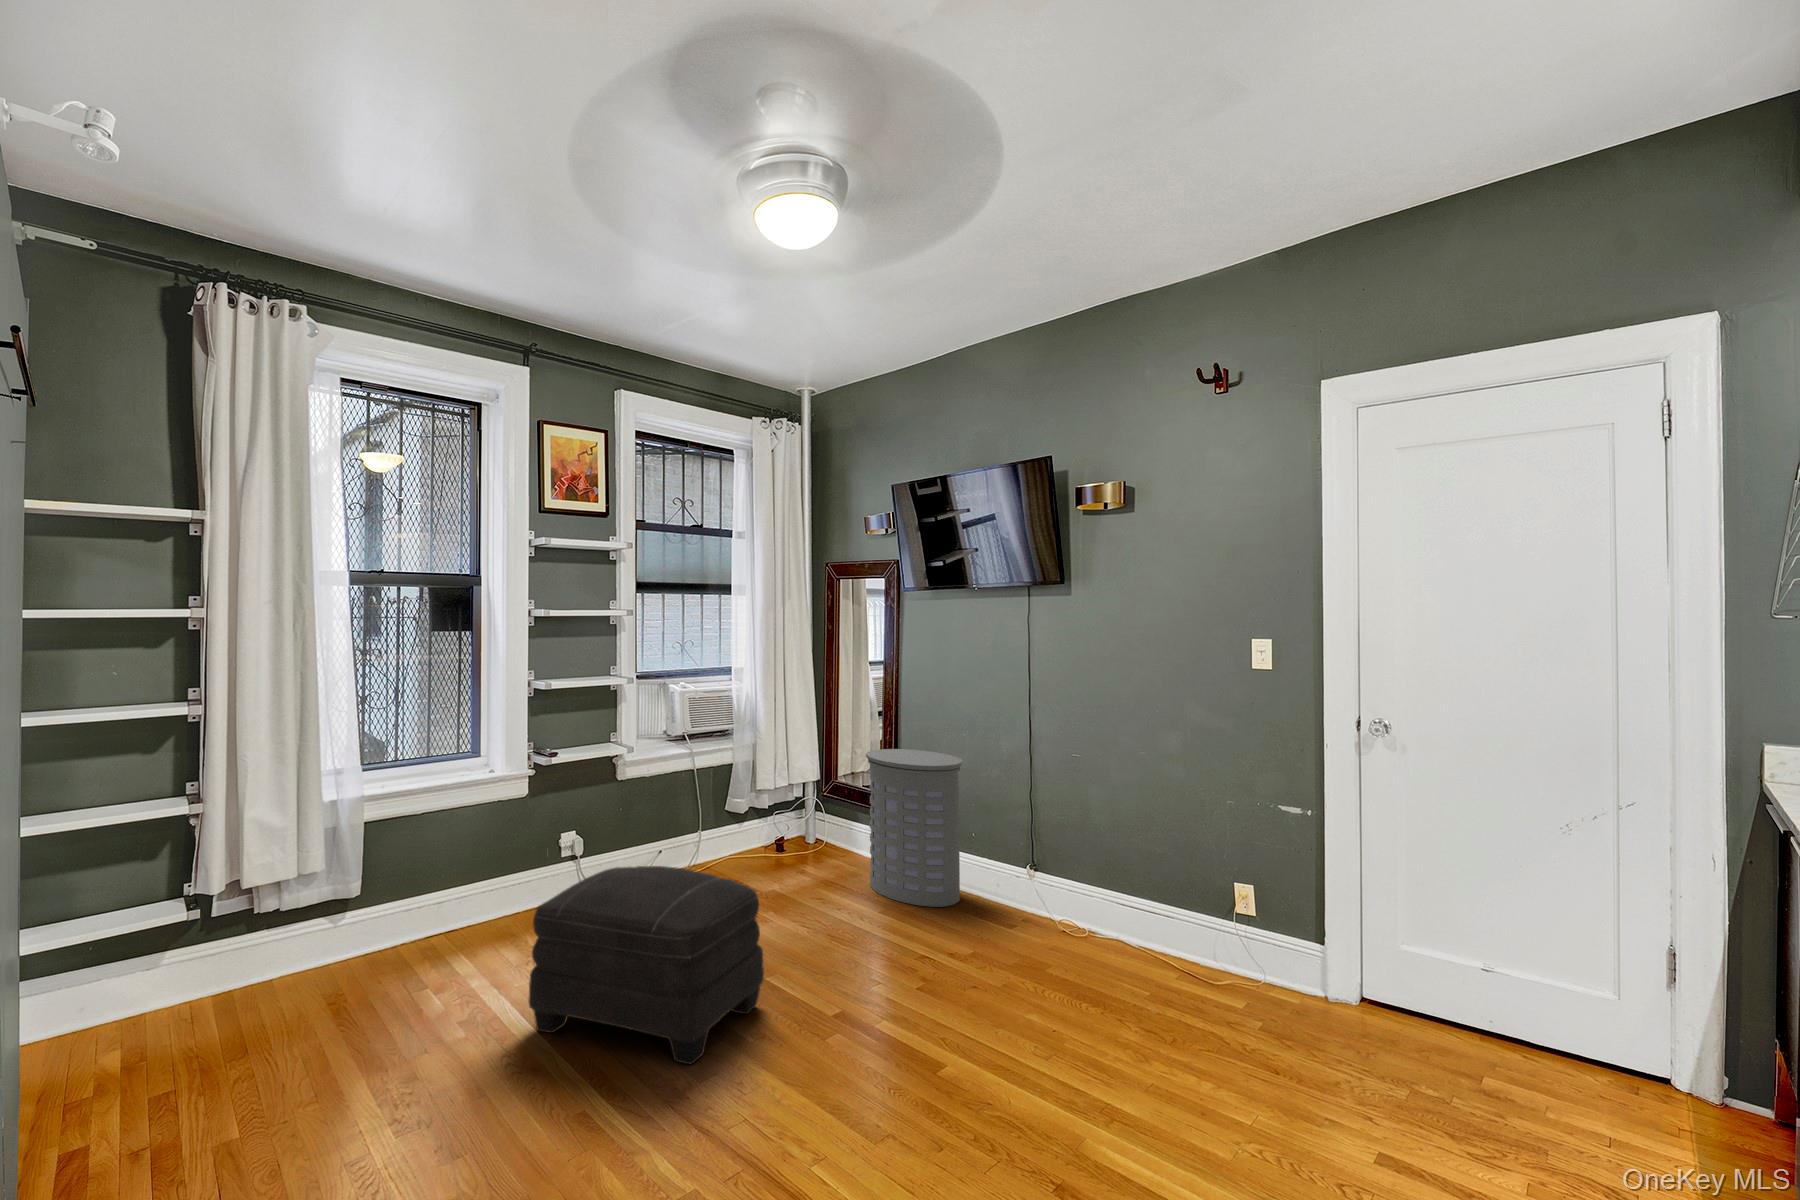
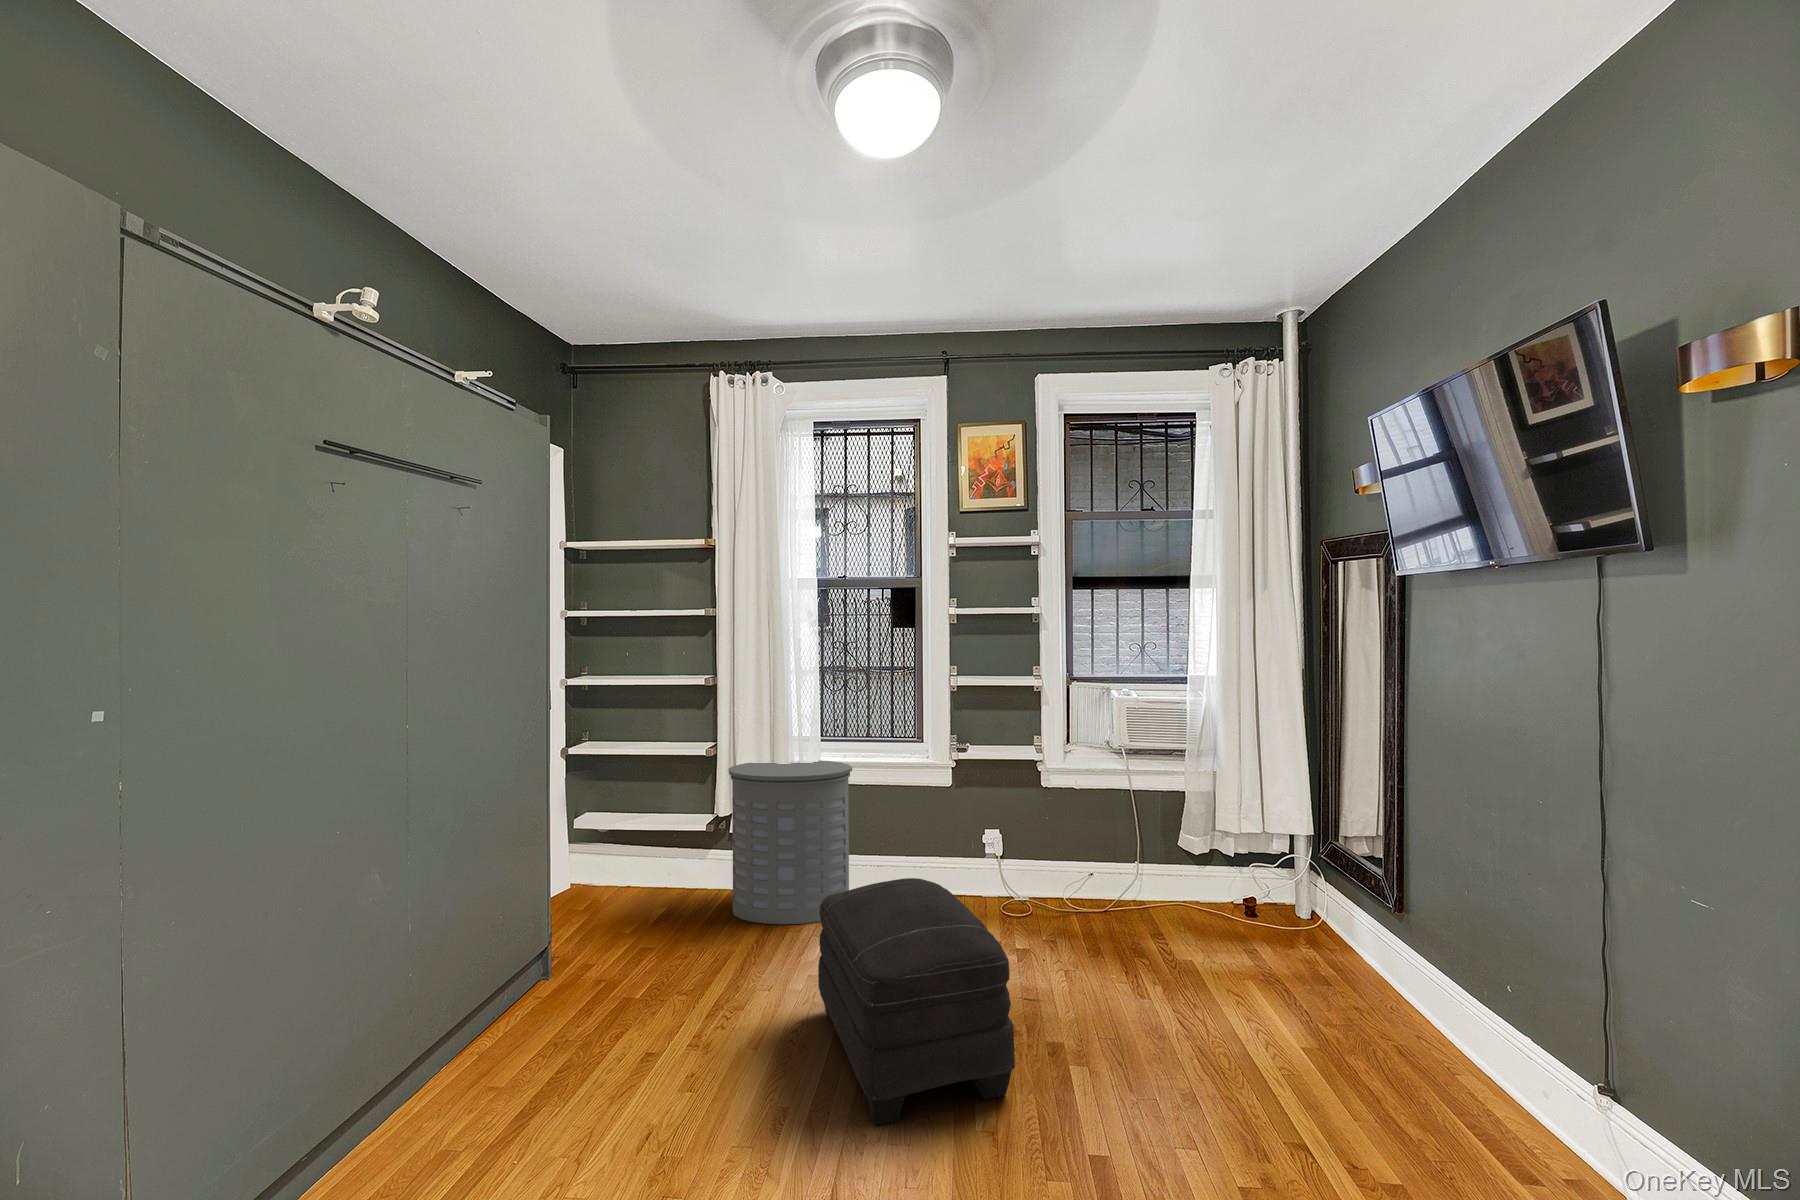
laundry hamper: present [866,749,962,907] -> present [729,760,852,924]

